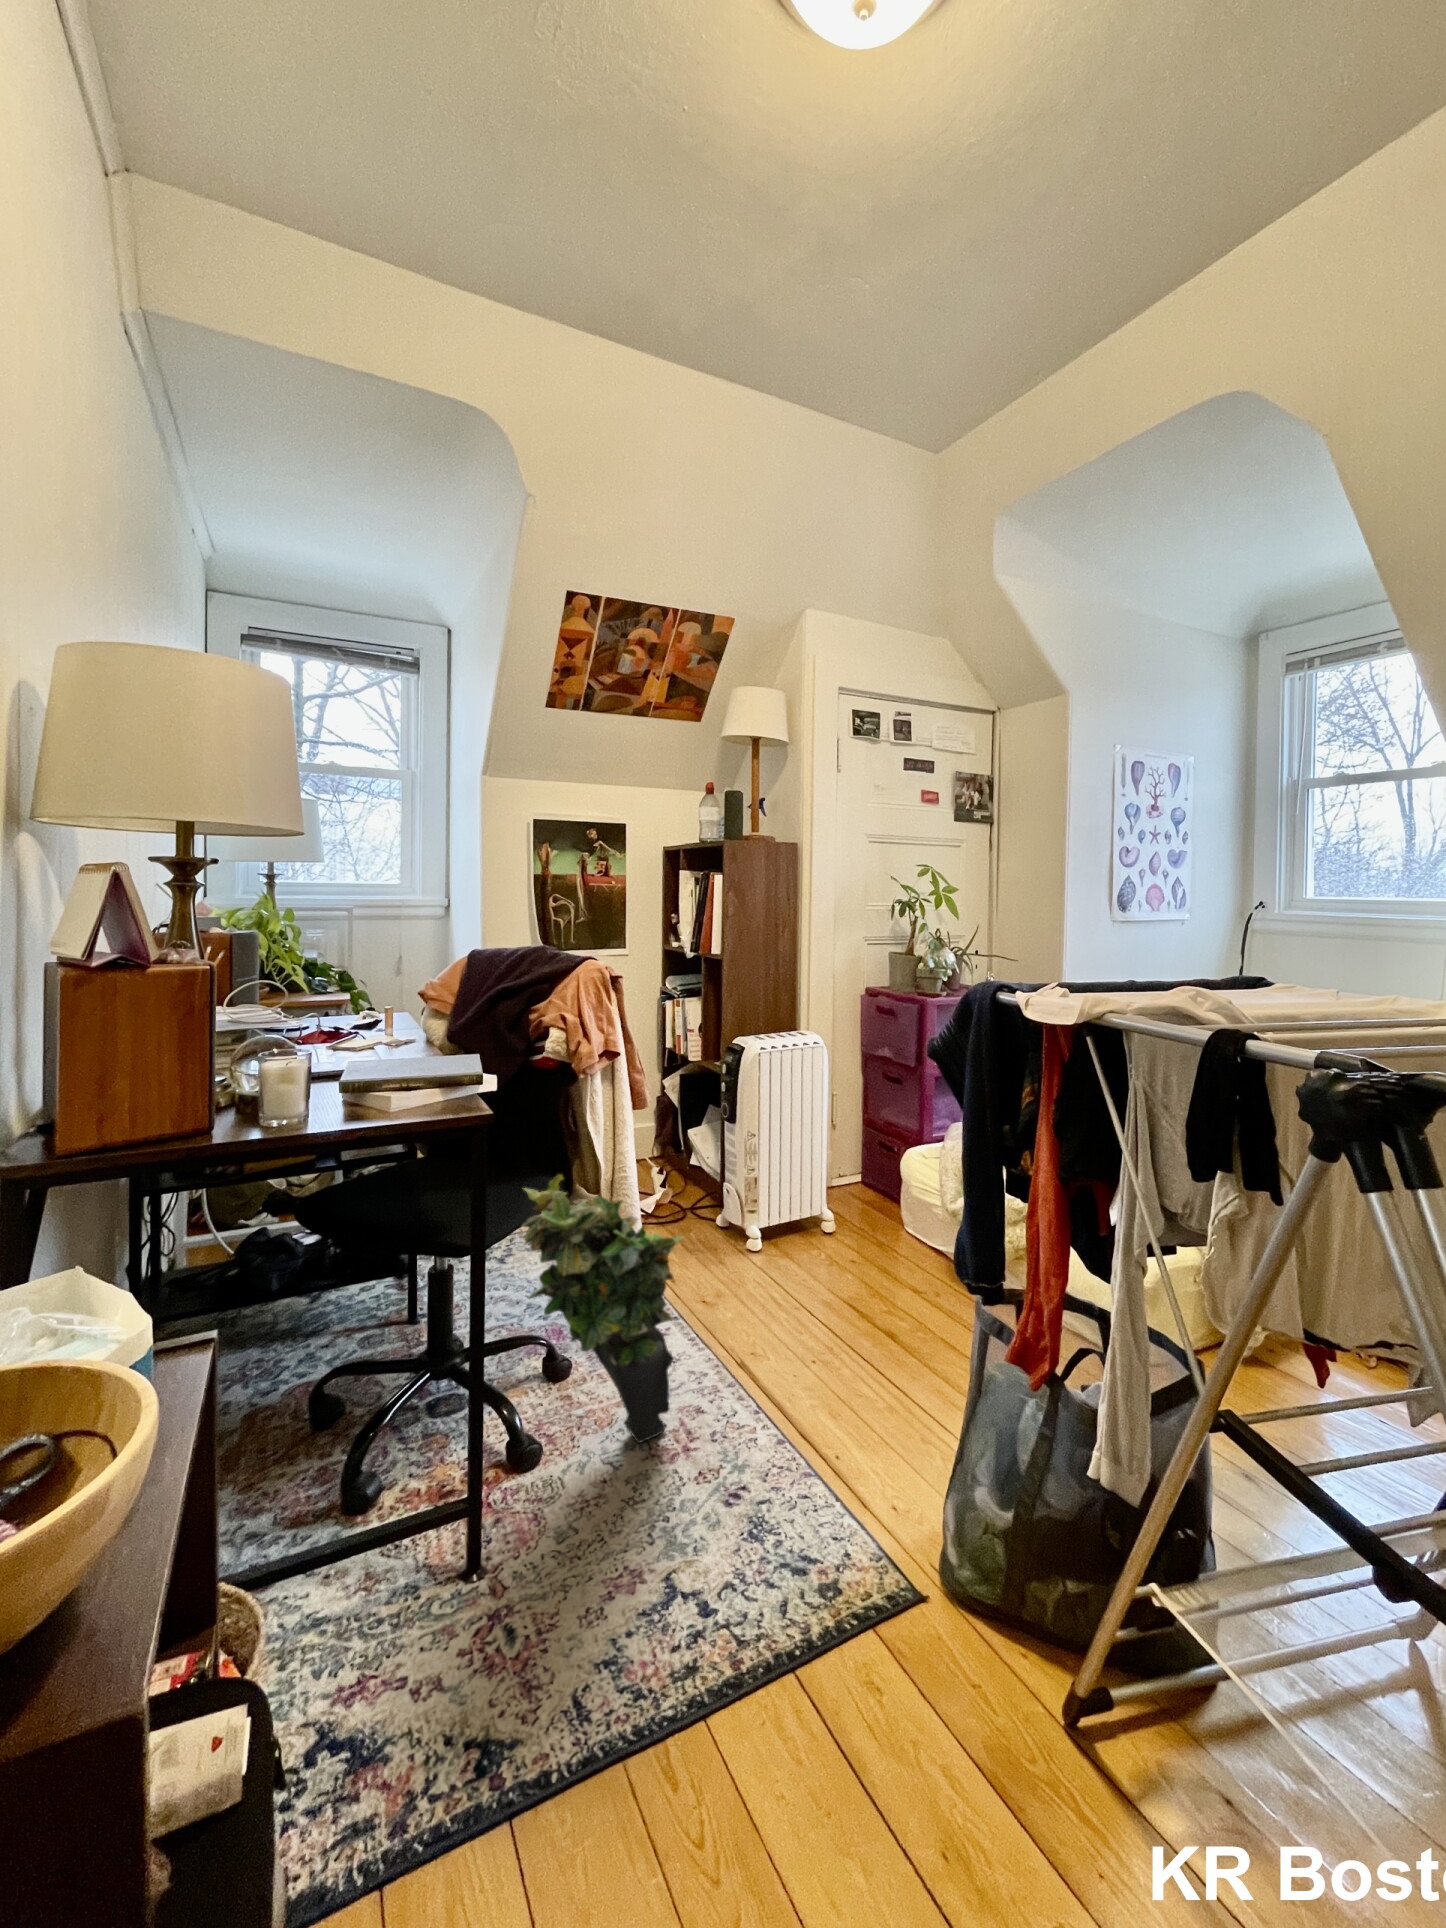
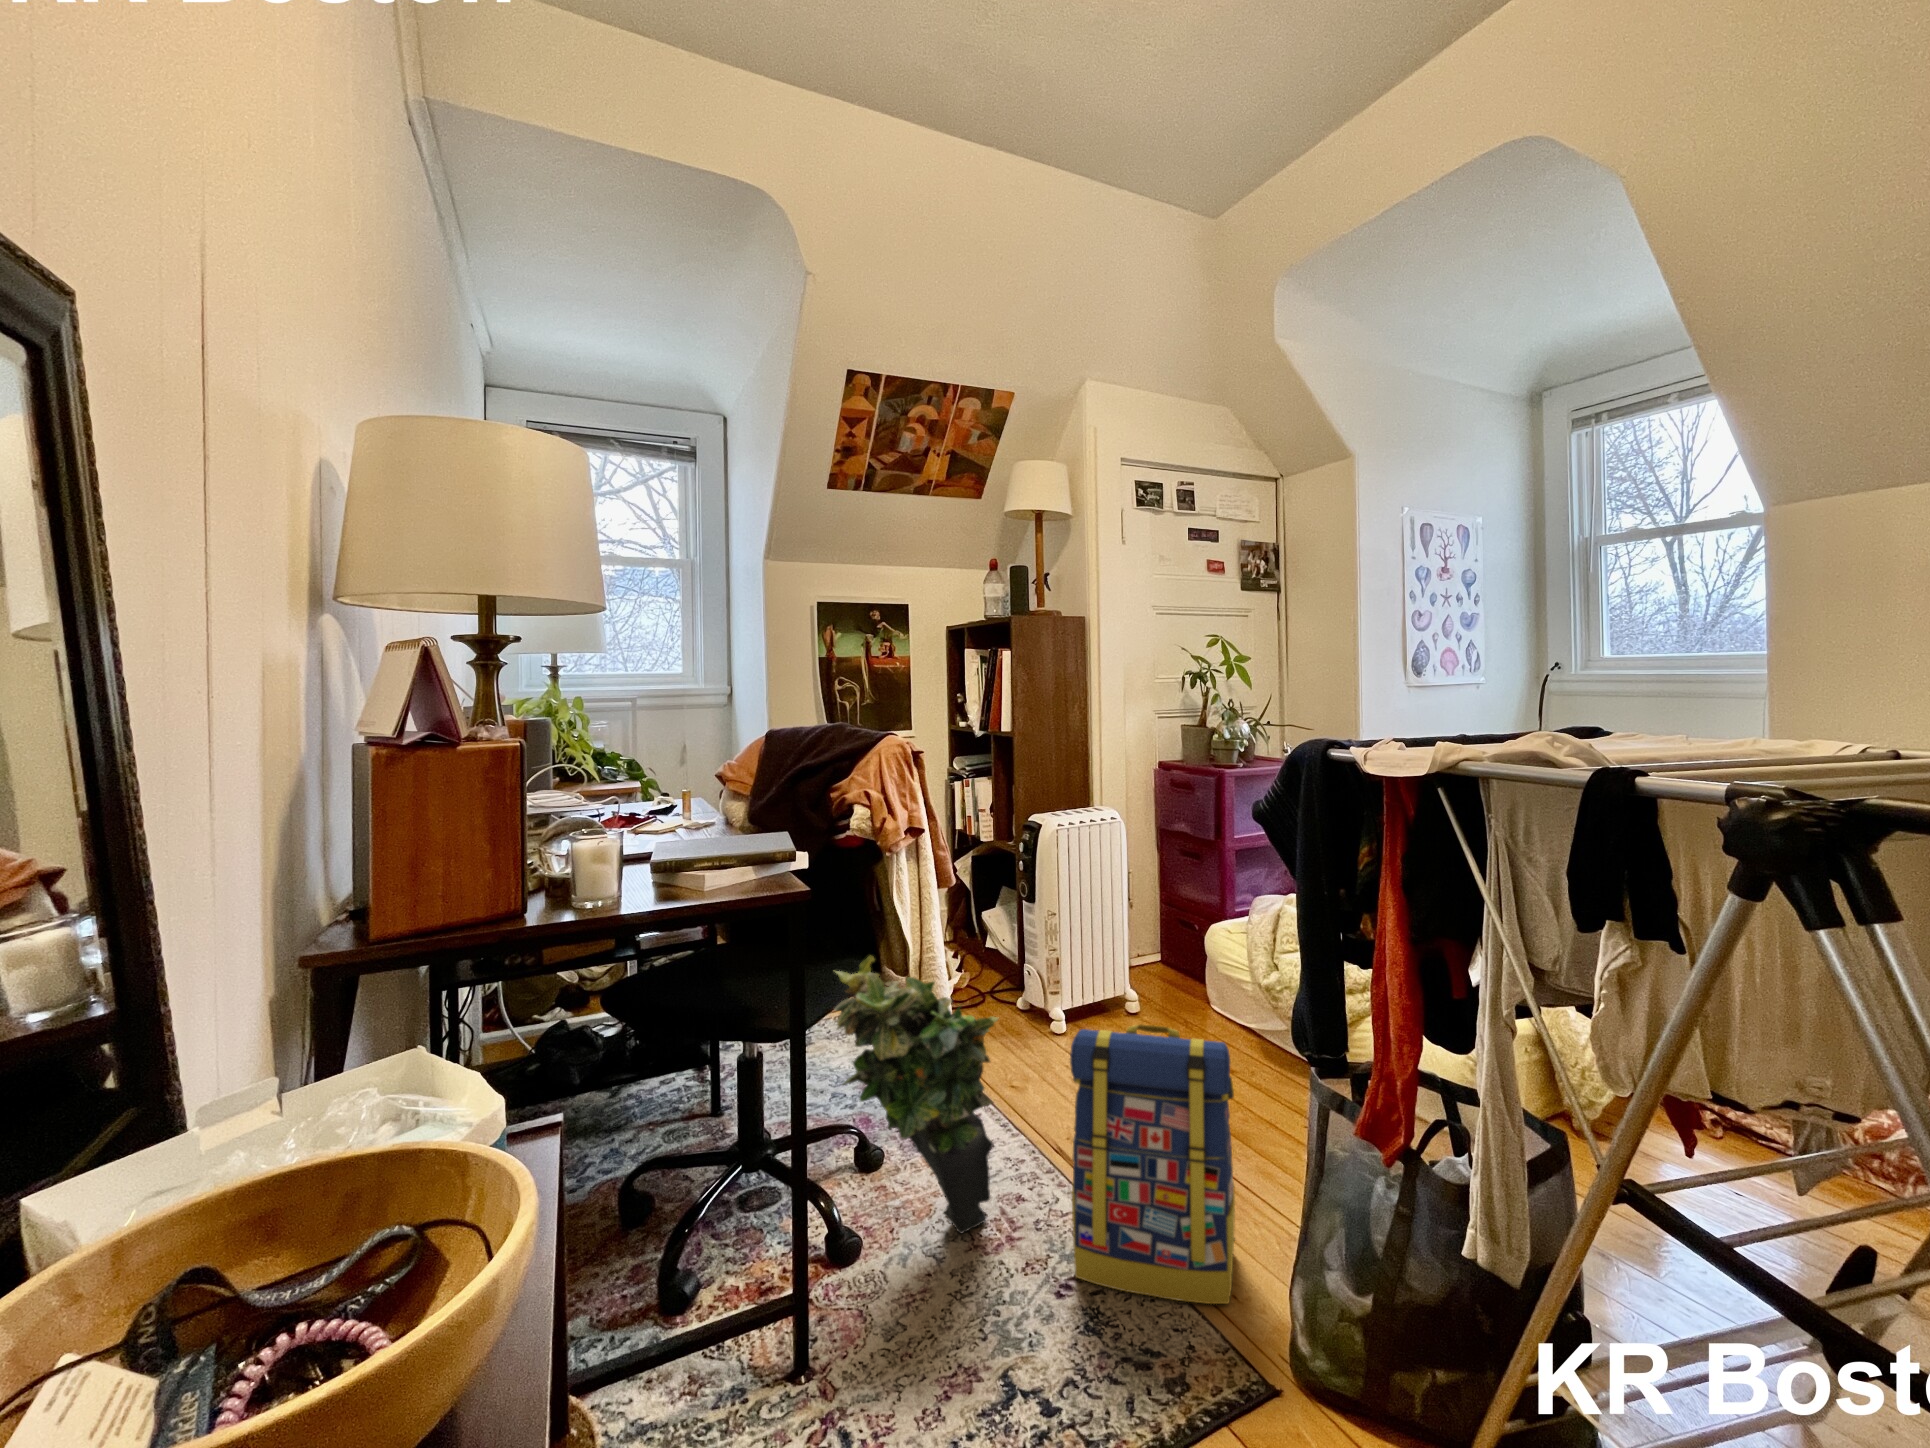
backpack: none [744,1247,901,1516] -> present [1070,1025,1235,1304]

